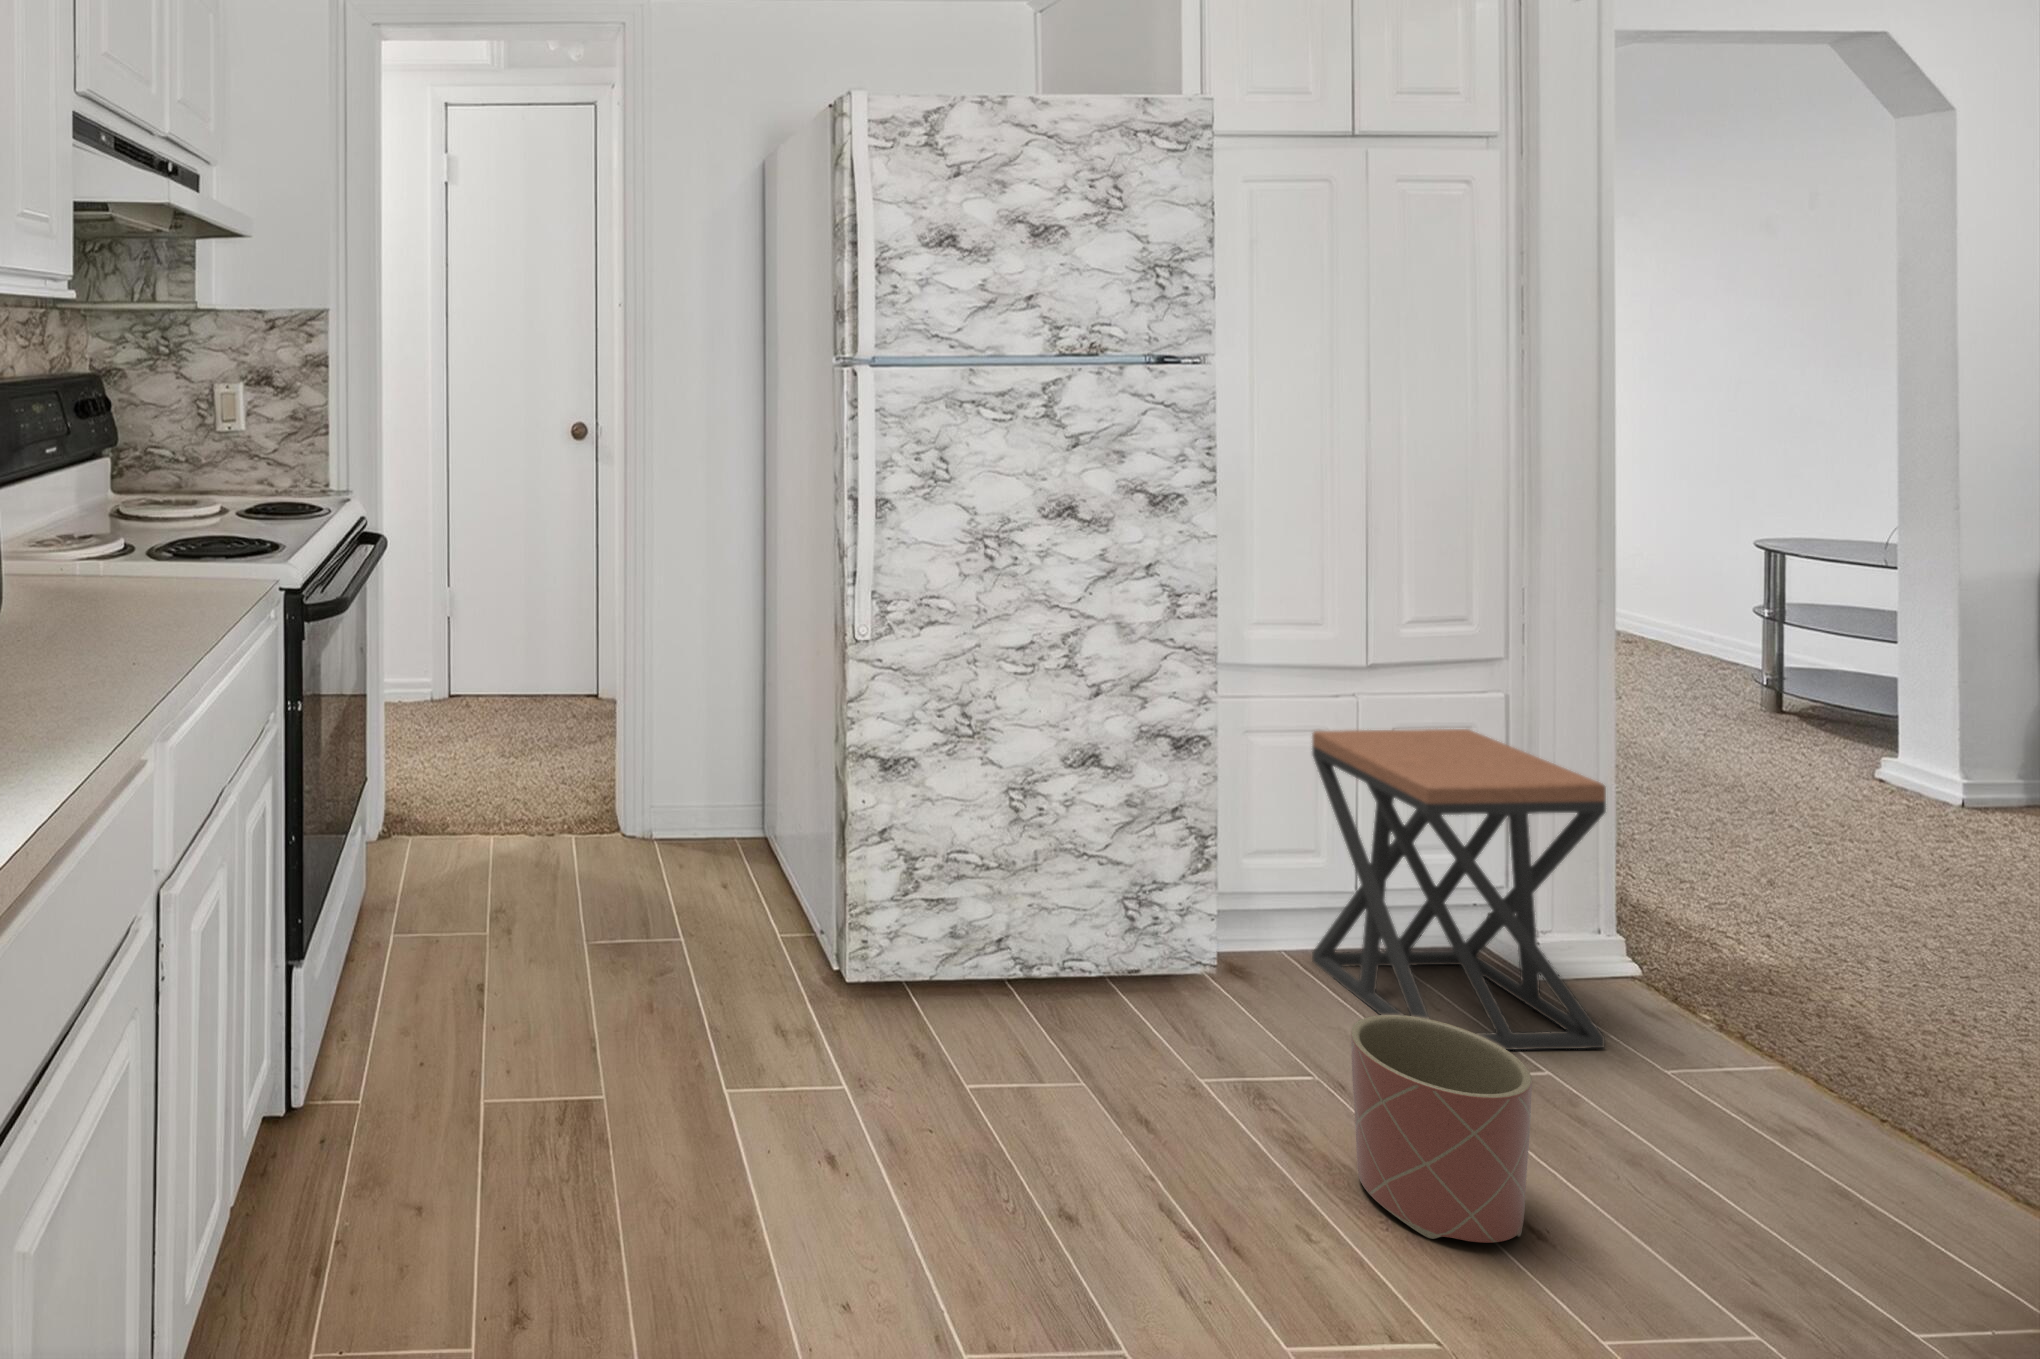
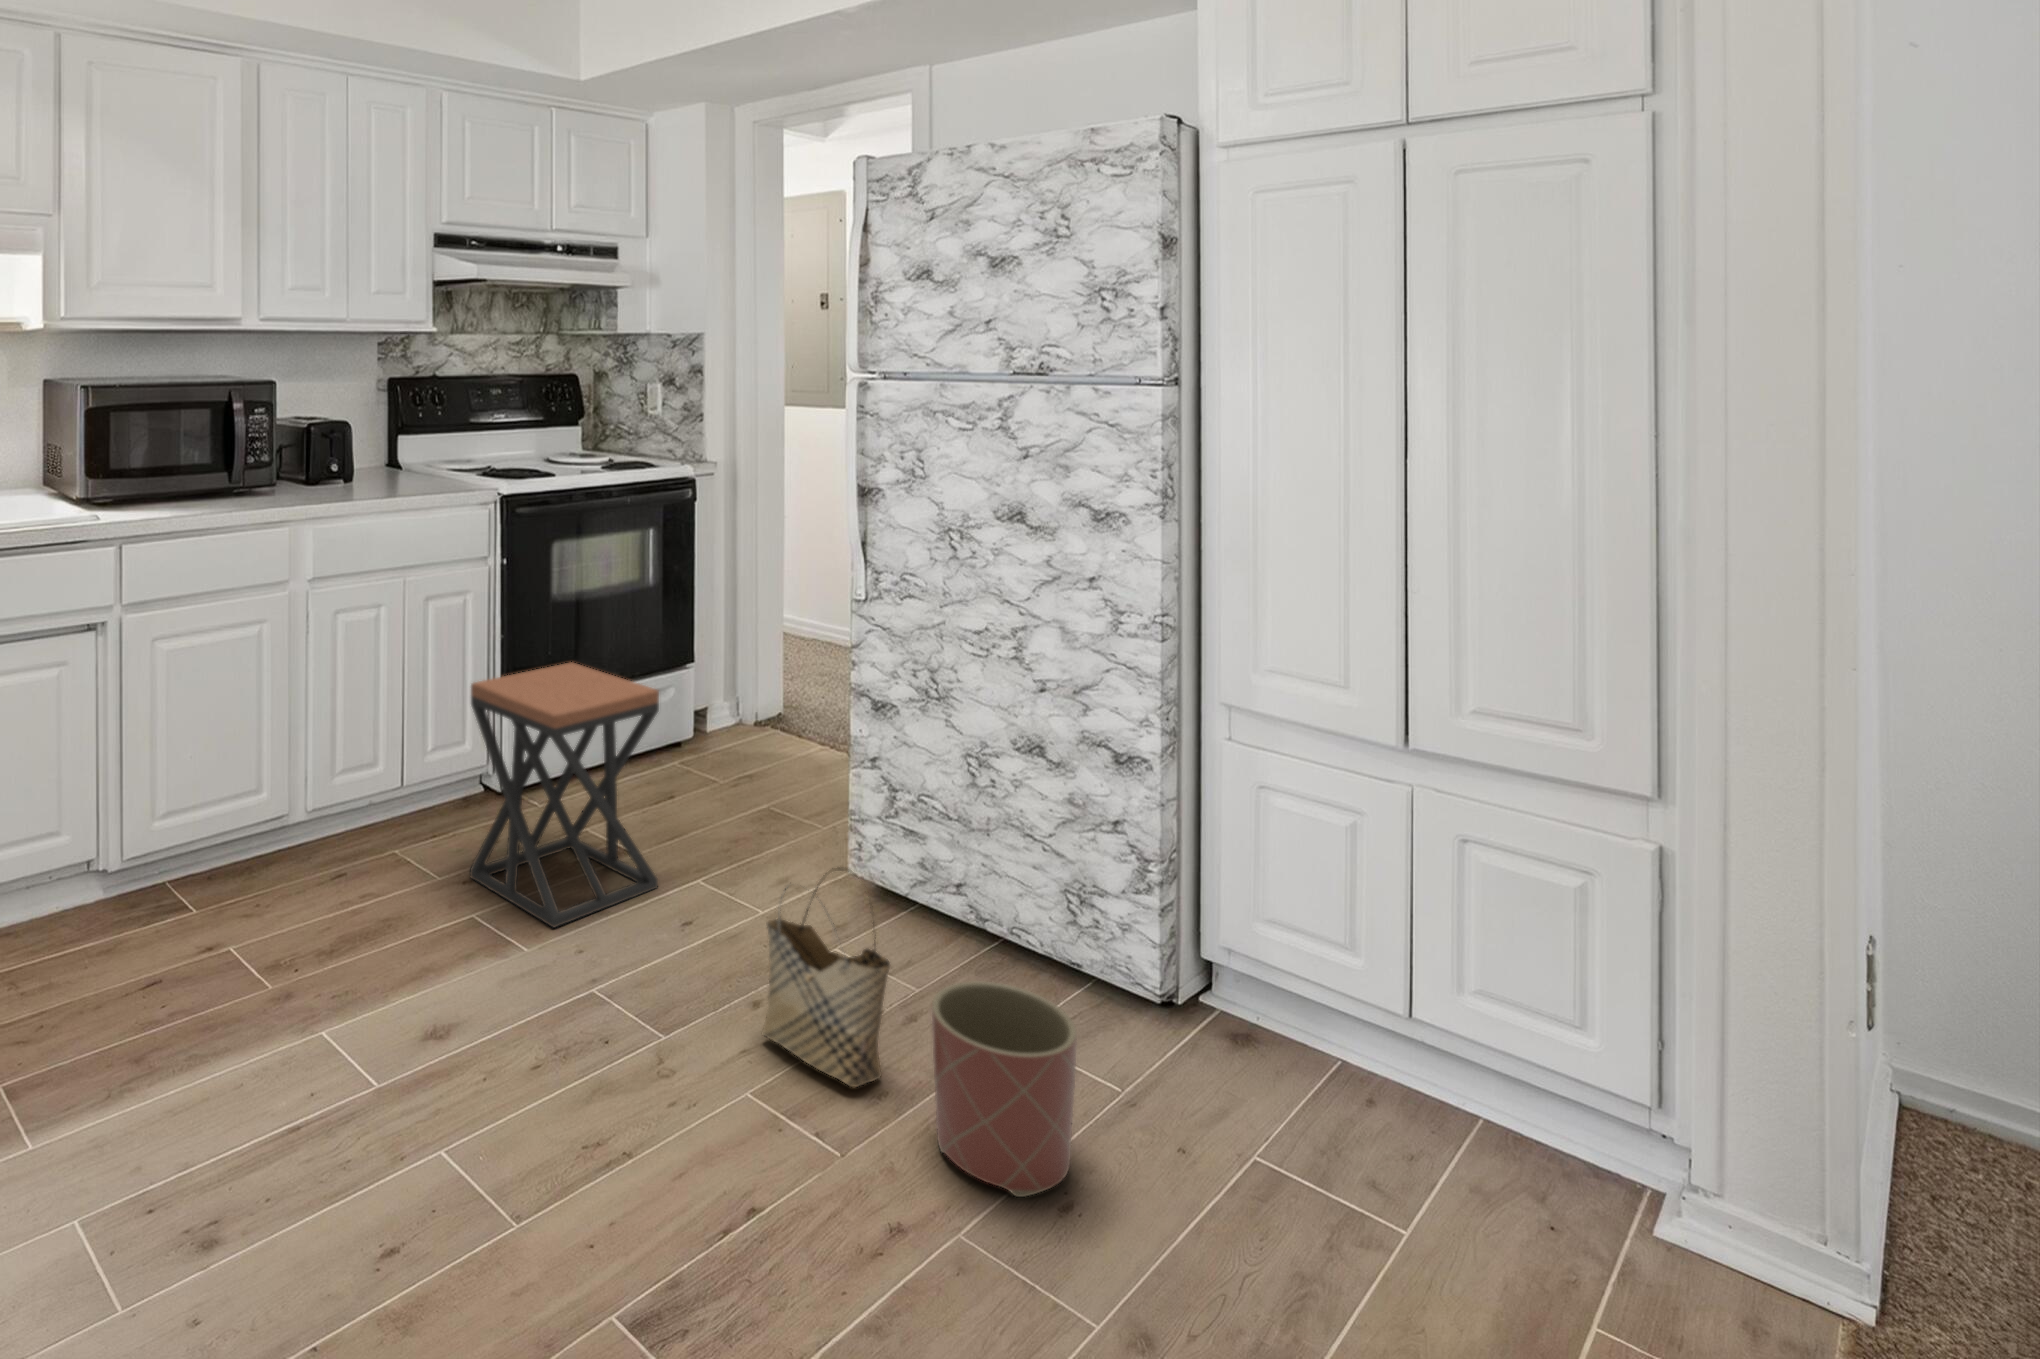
stool: present [1312,729,1606,1050] -> present [470,663,659,927]
woven basket: none [1134,967,1306,1231] -> present [762,867,890,1087]

